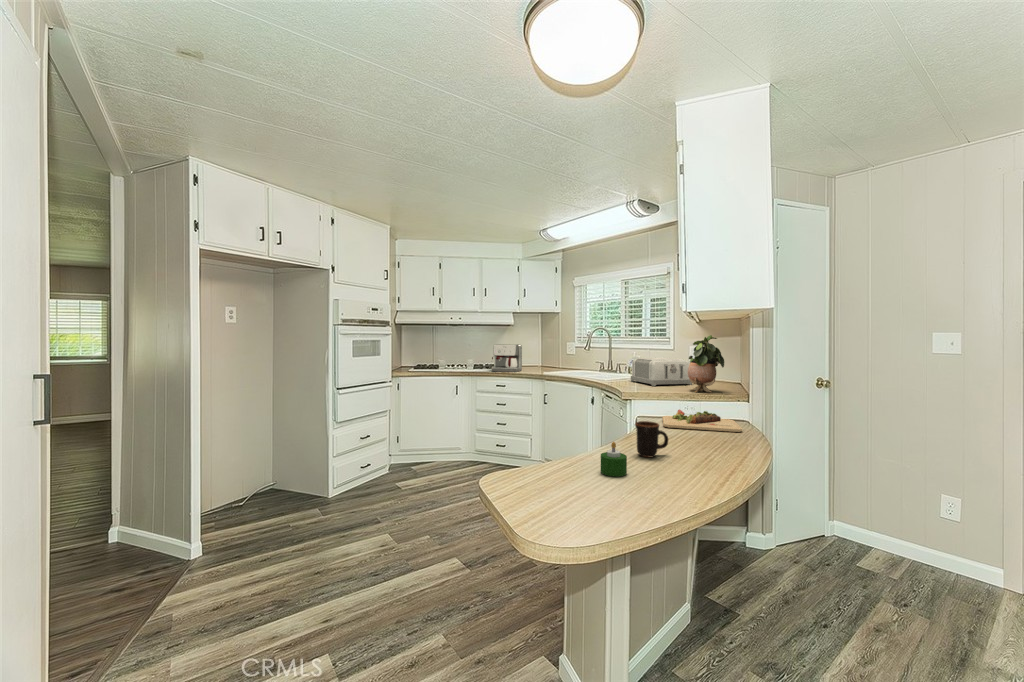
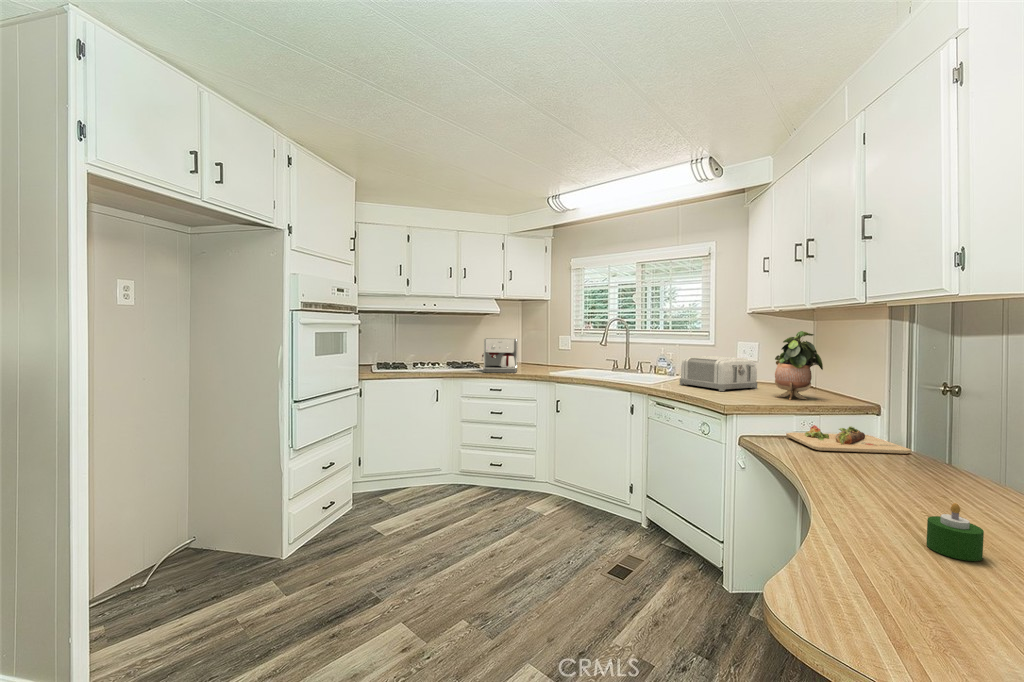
mug: present [635,421,668,457] -> none [890,456,934,510]

